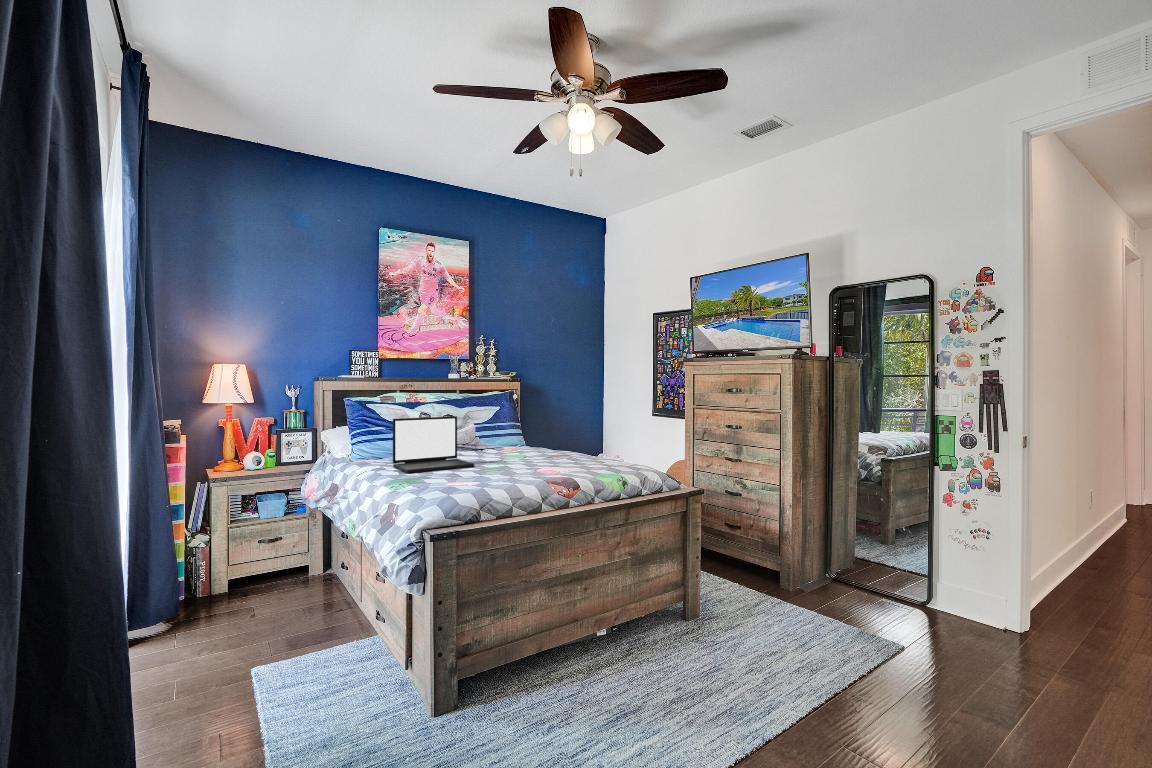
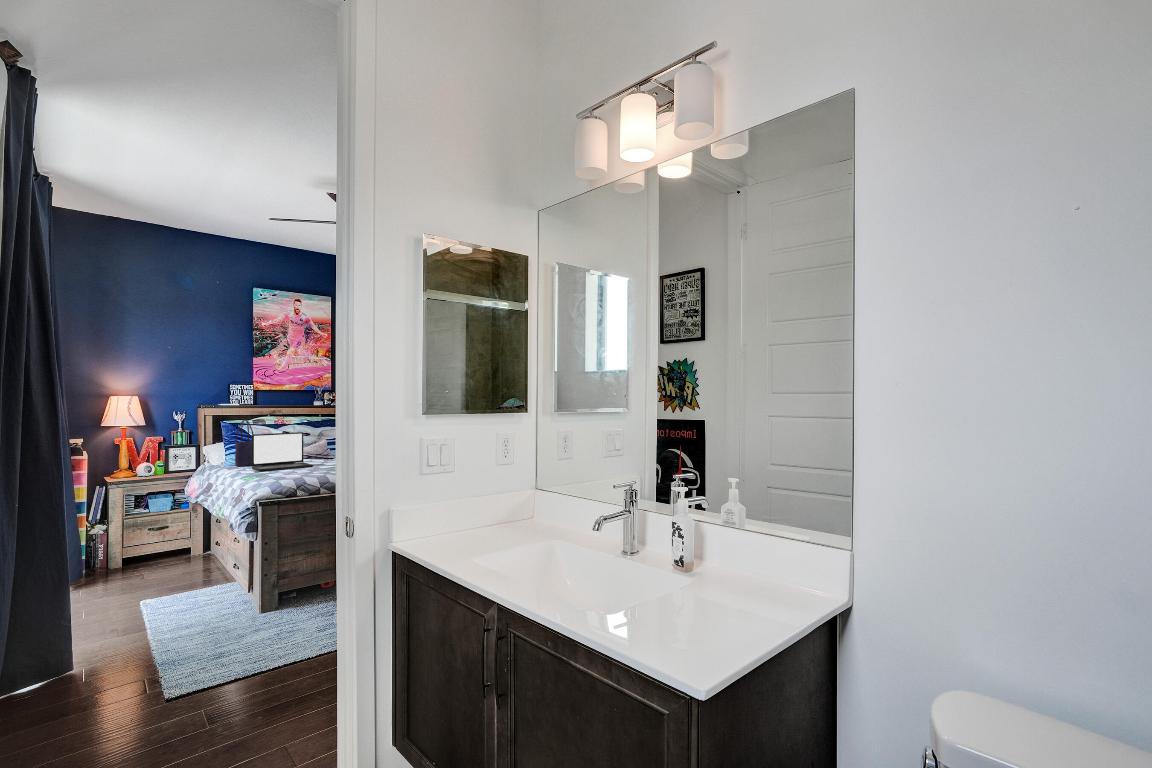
tote bag: none [368,398,391,462] -> present [235,420,253,466]

